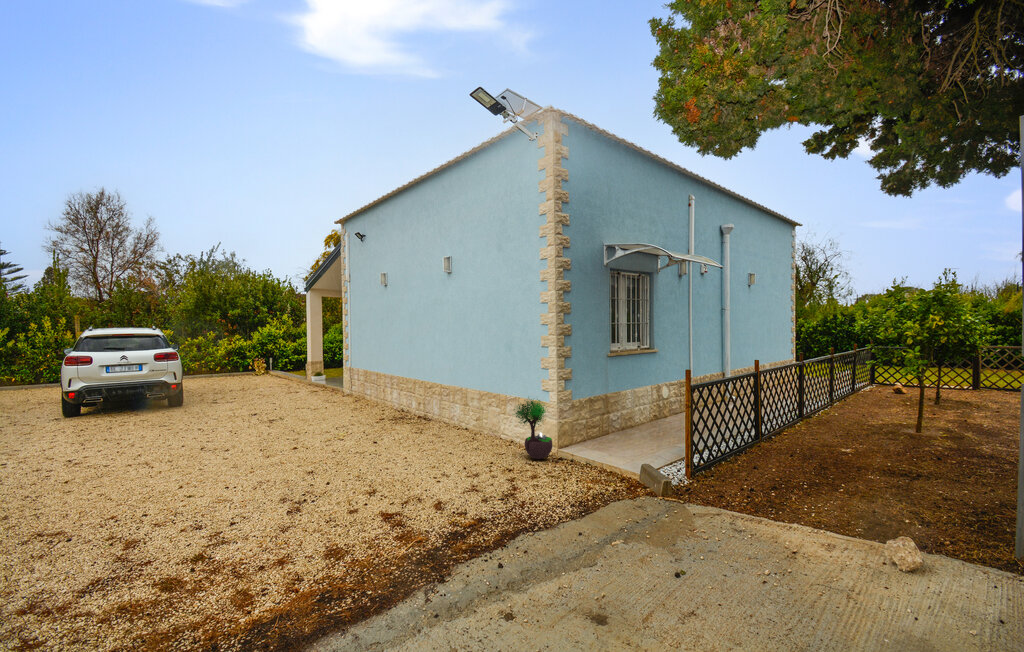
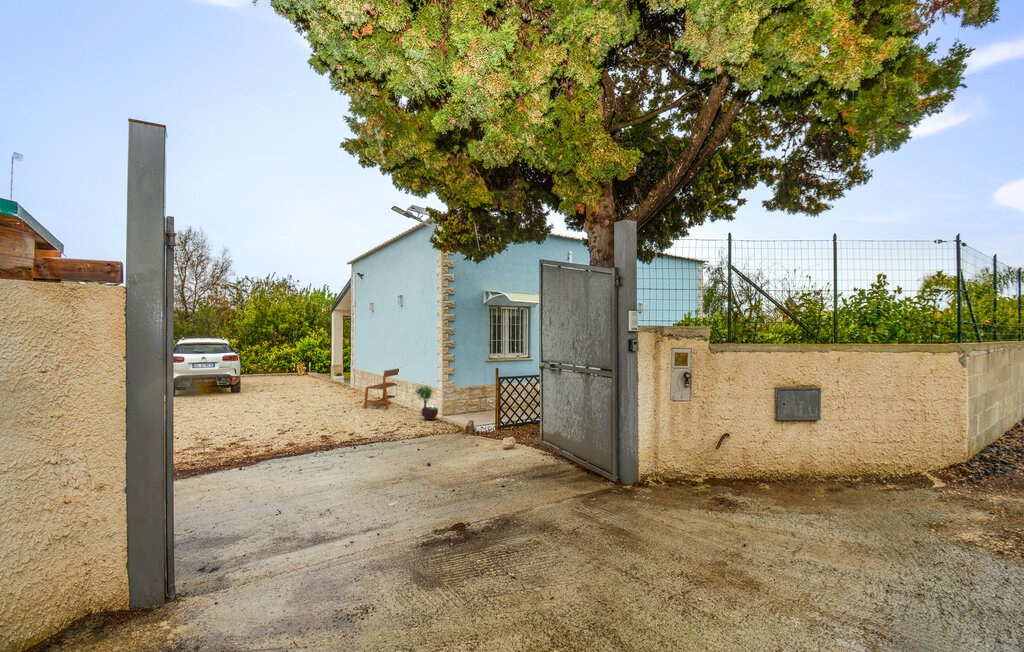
bench: none [397,367,448,435] -> present [364,369,399,409]

